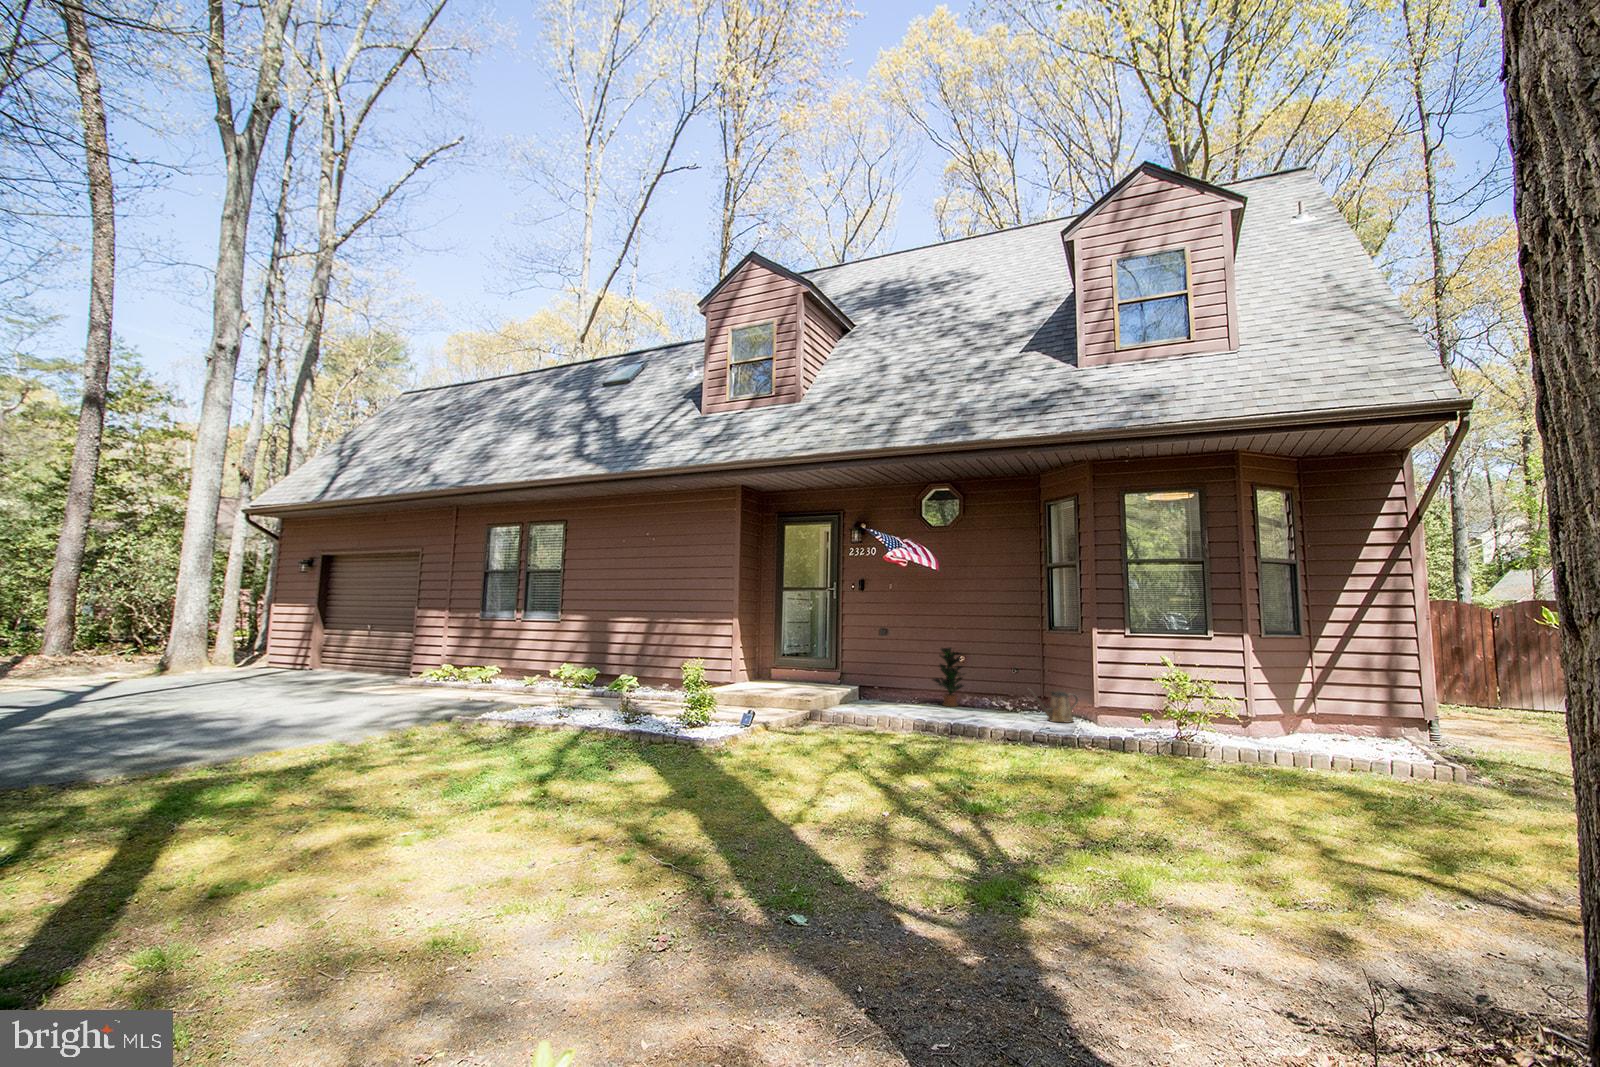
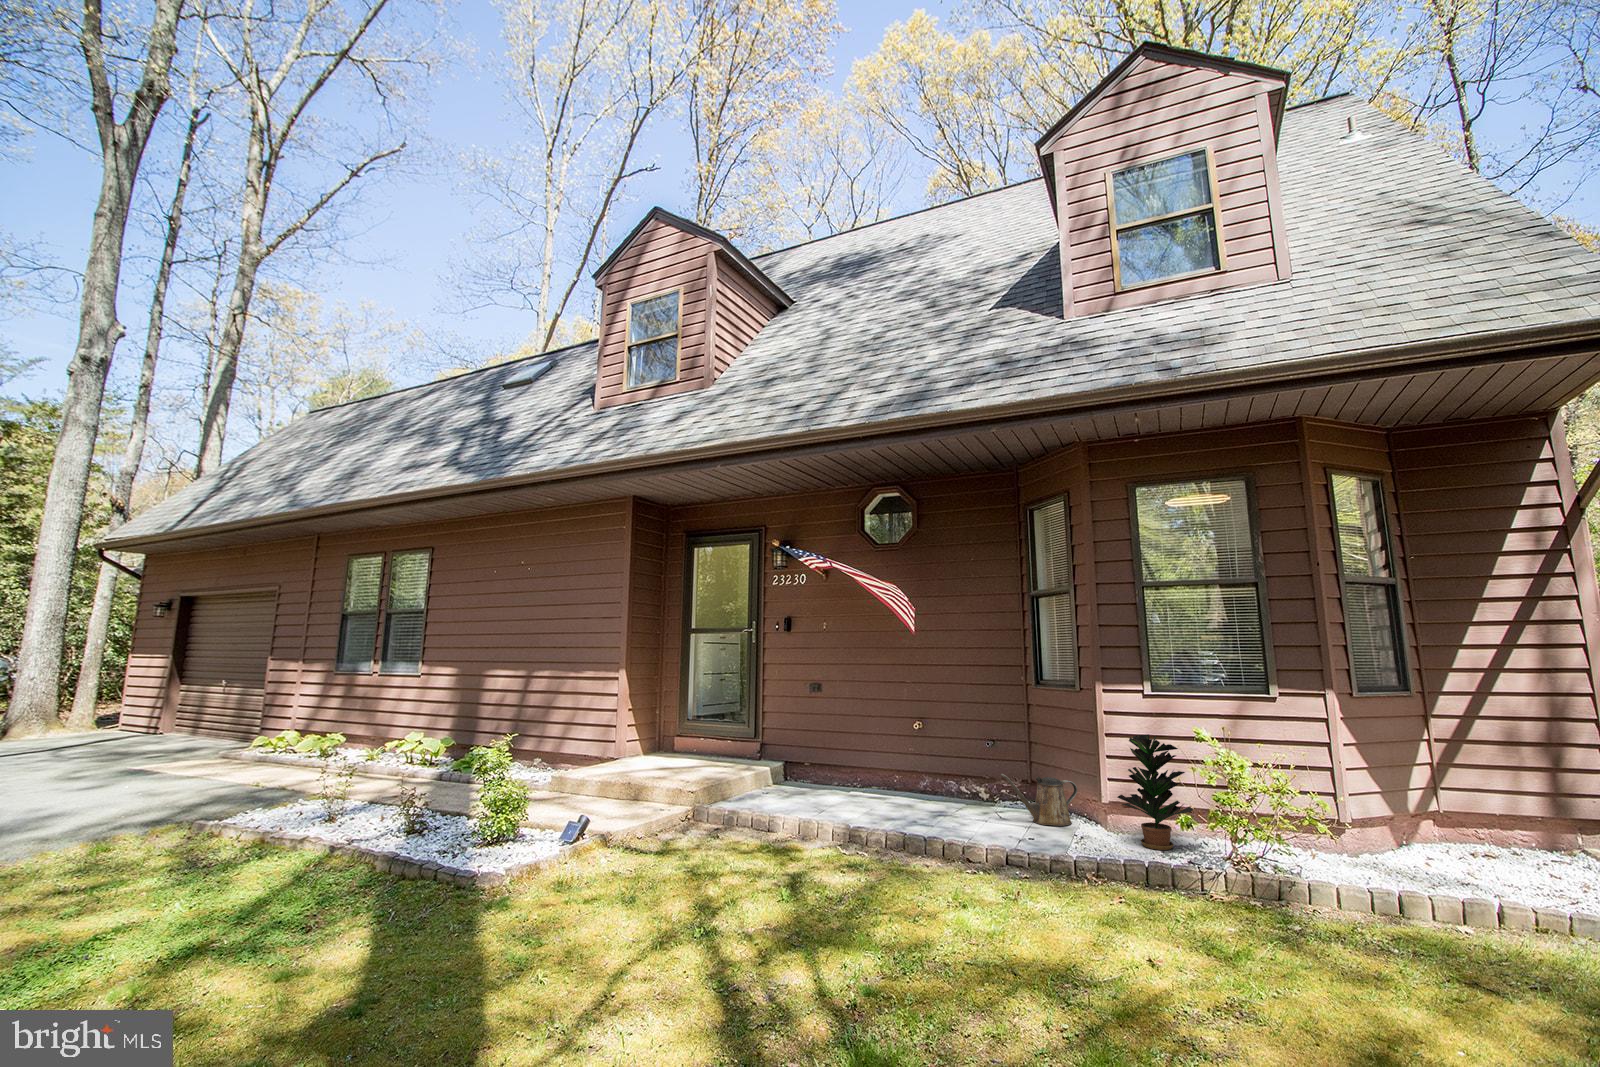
potted plant: present [933,648,964,707] -> present [1117,734,1194,850]

